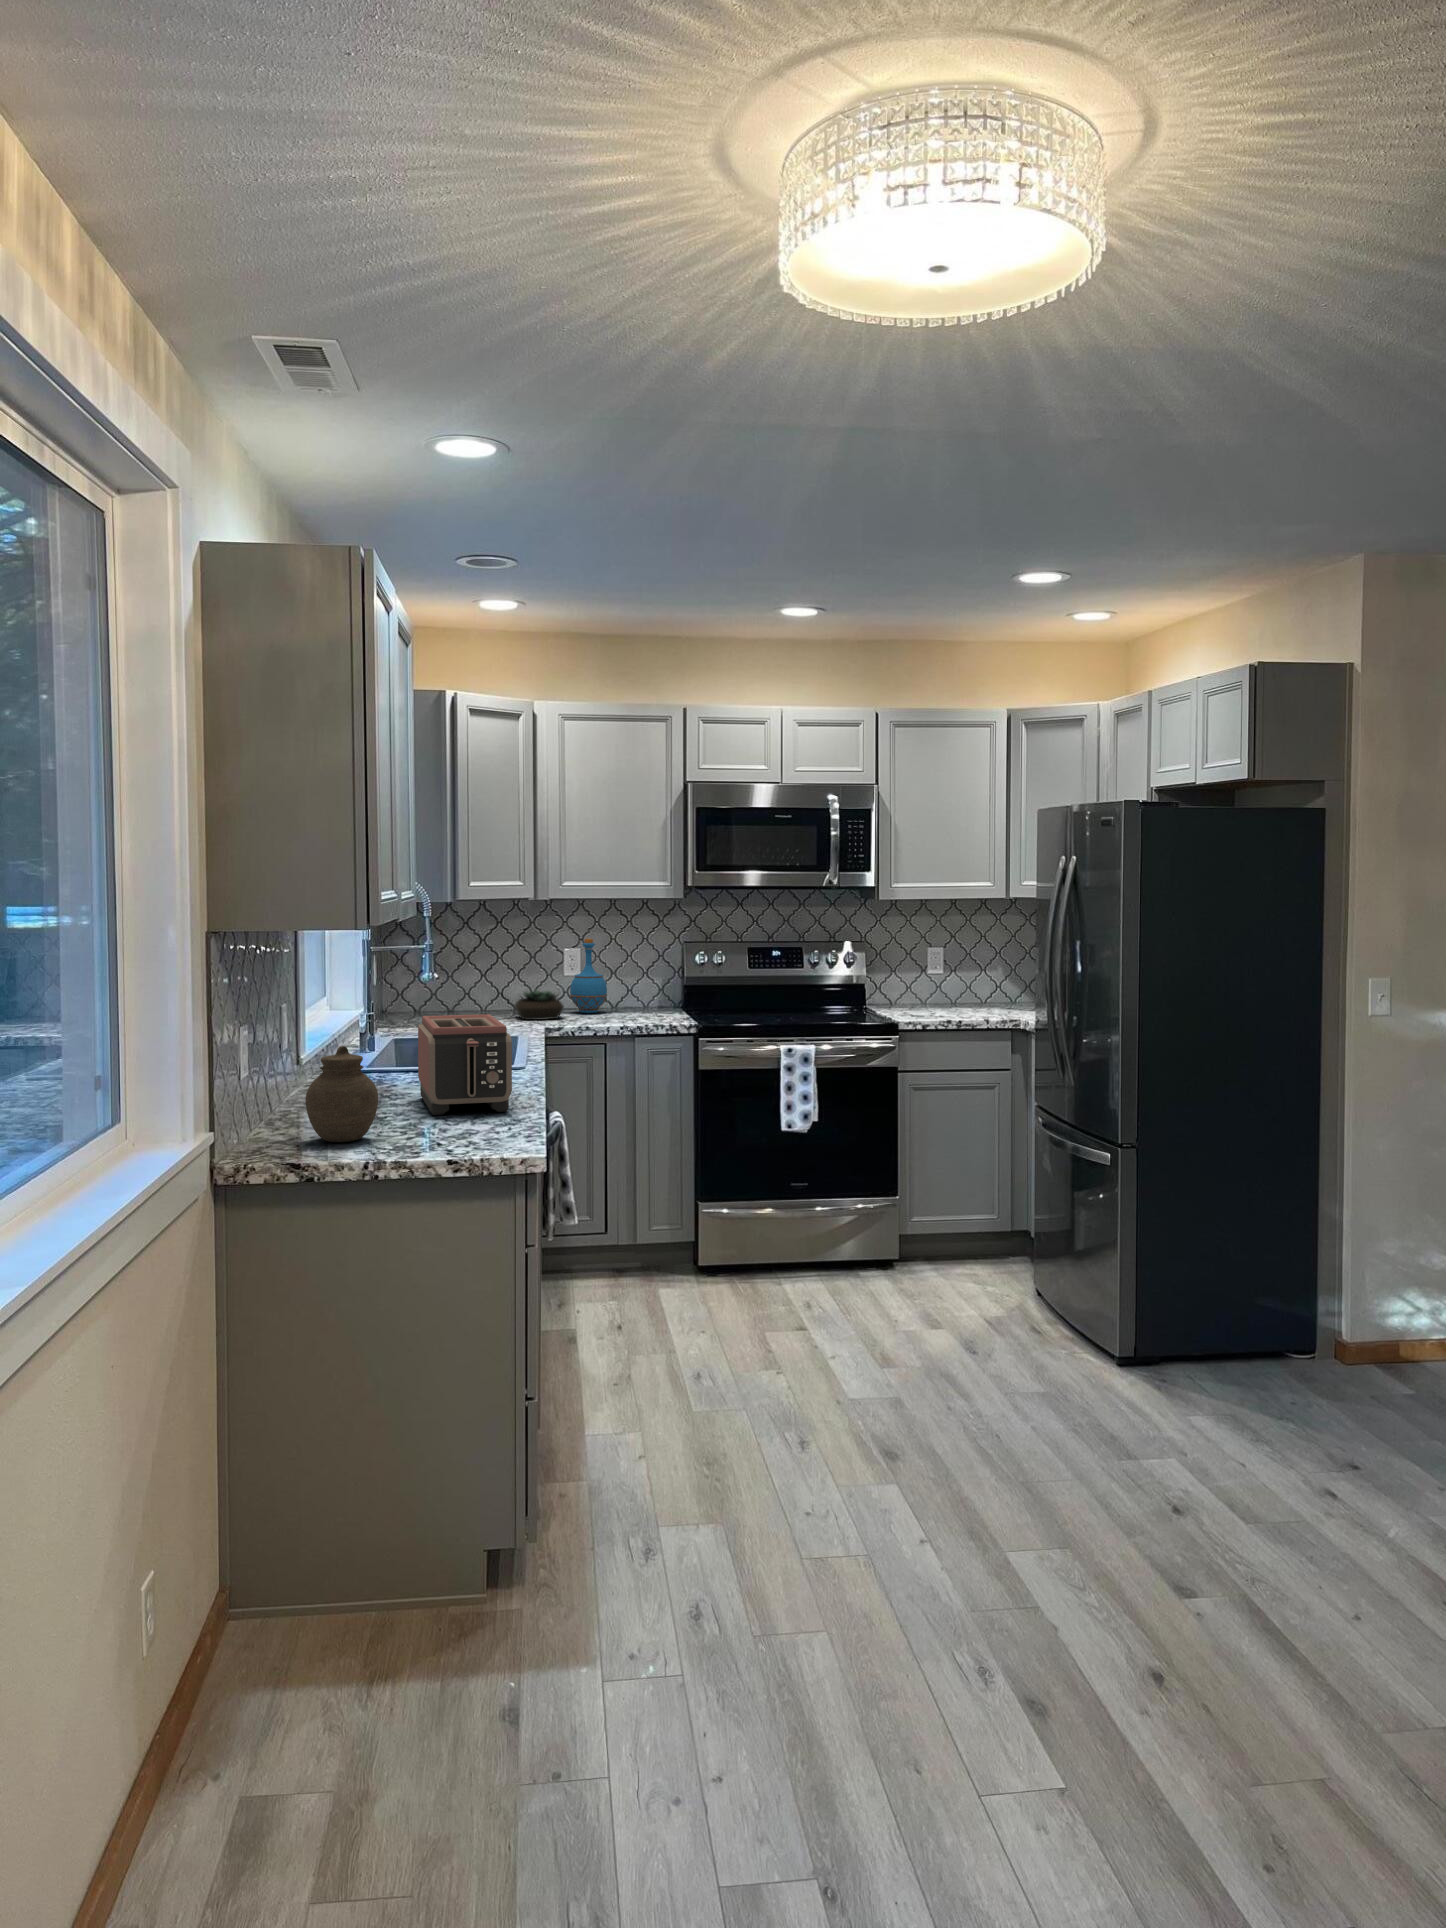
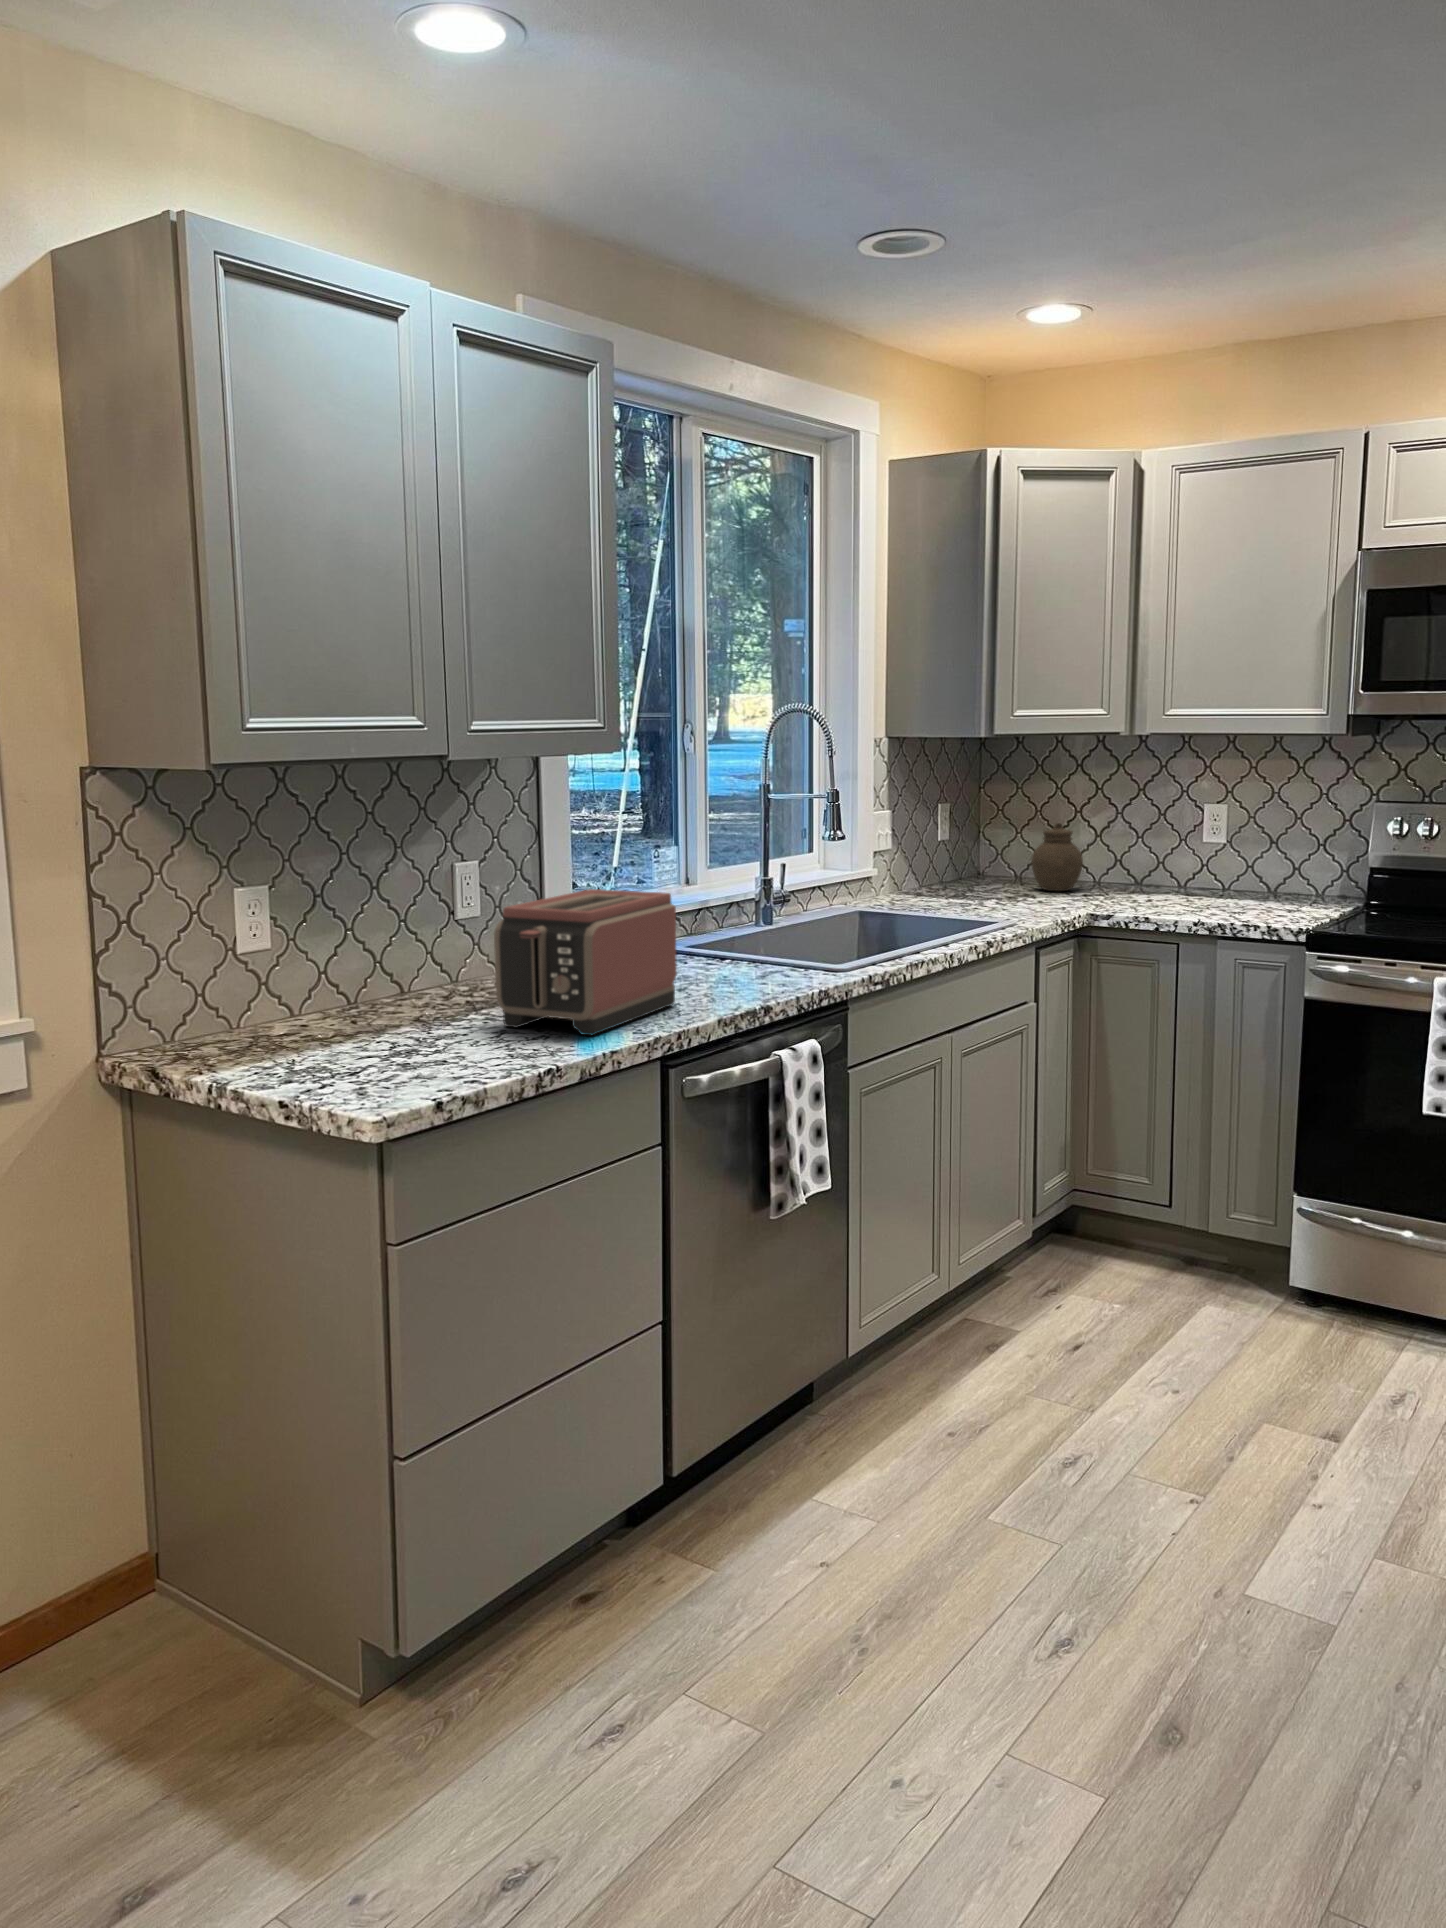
bottle: present [570,939,607,1013] -> none [1193,791,1250,897]
succulent plant: present [515,990,564,1020] -> none [1093,859,1165,902]
jar: present [306,1046,378,1142] -> present [1031,823,1083,891]

